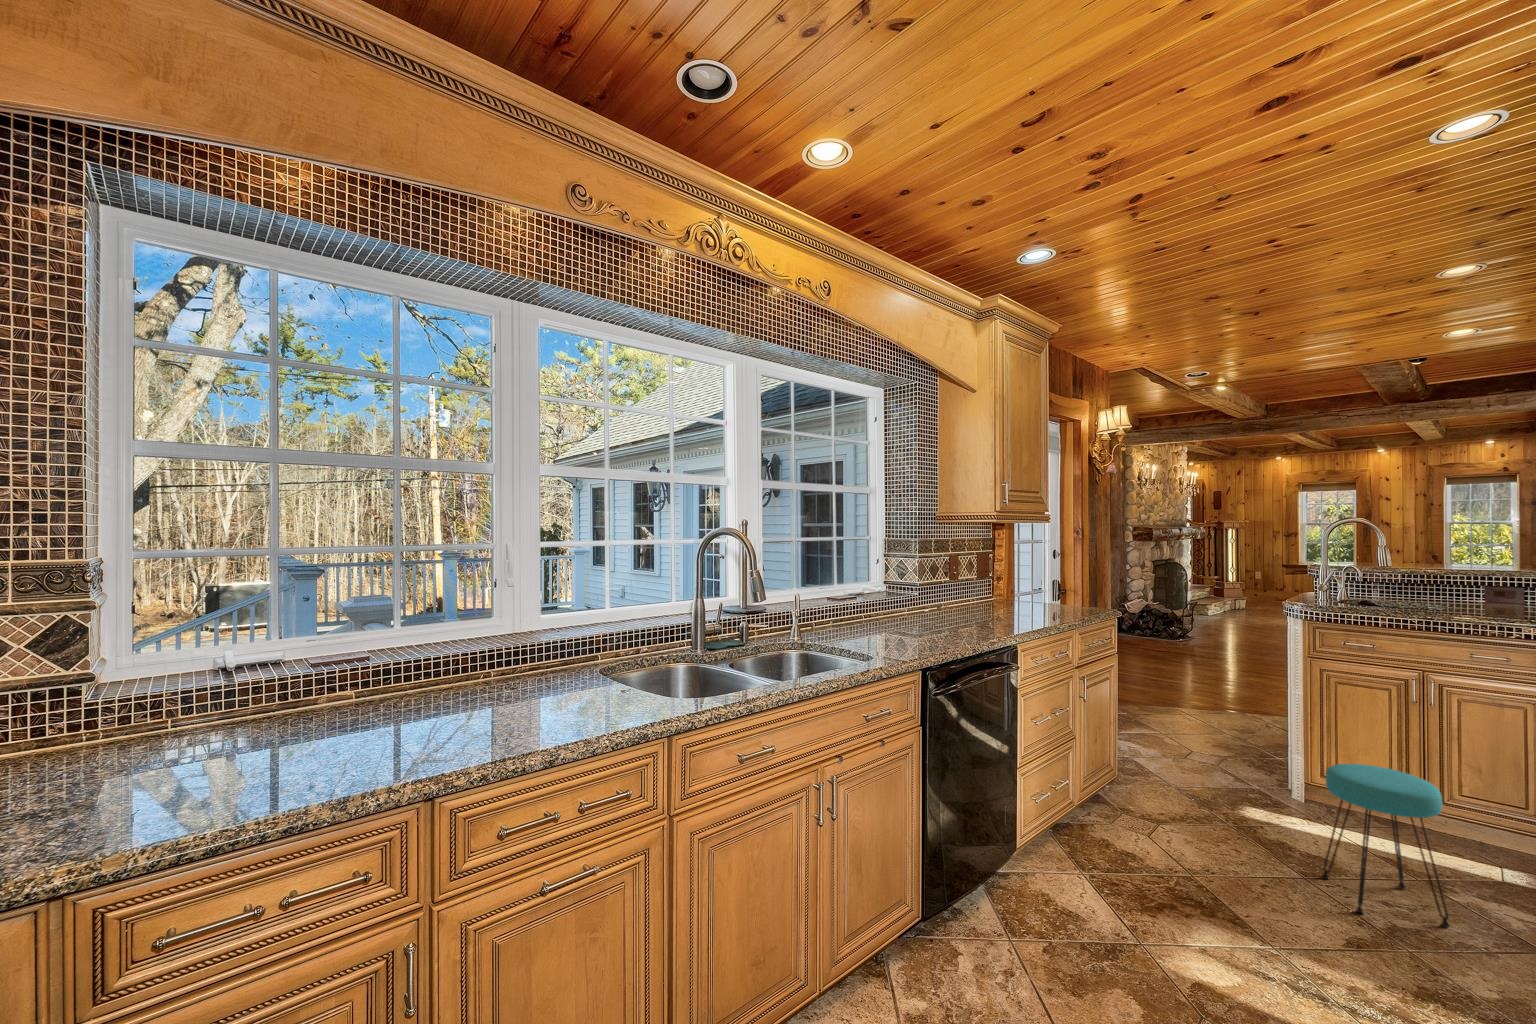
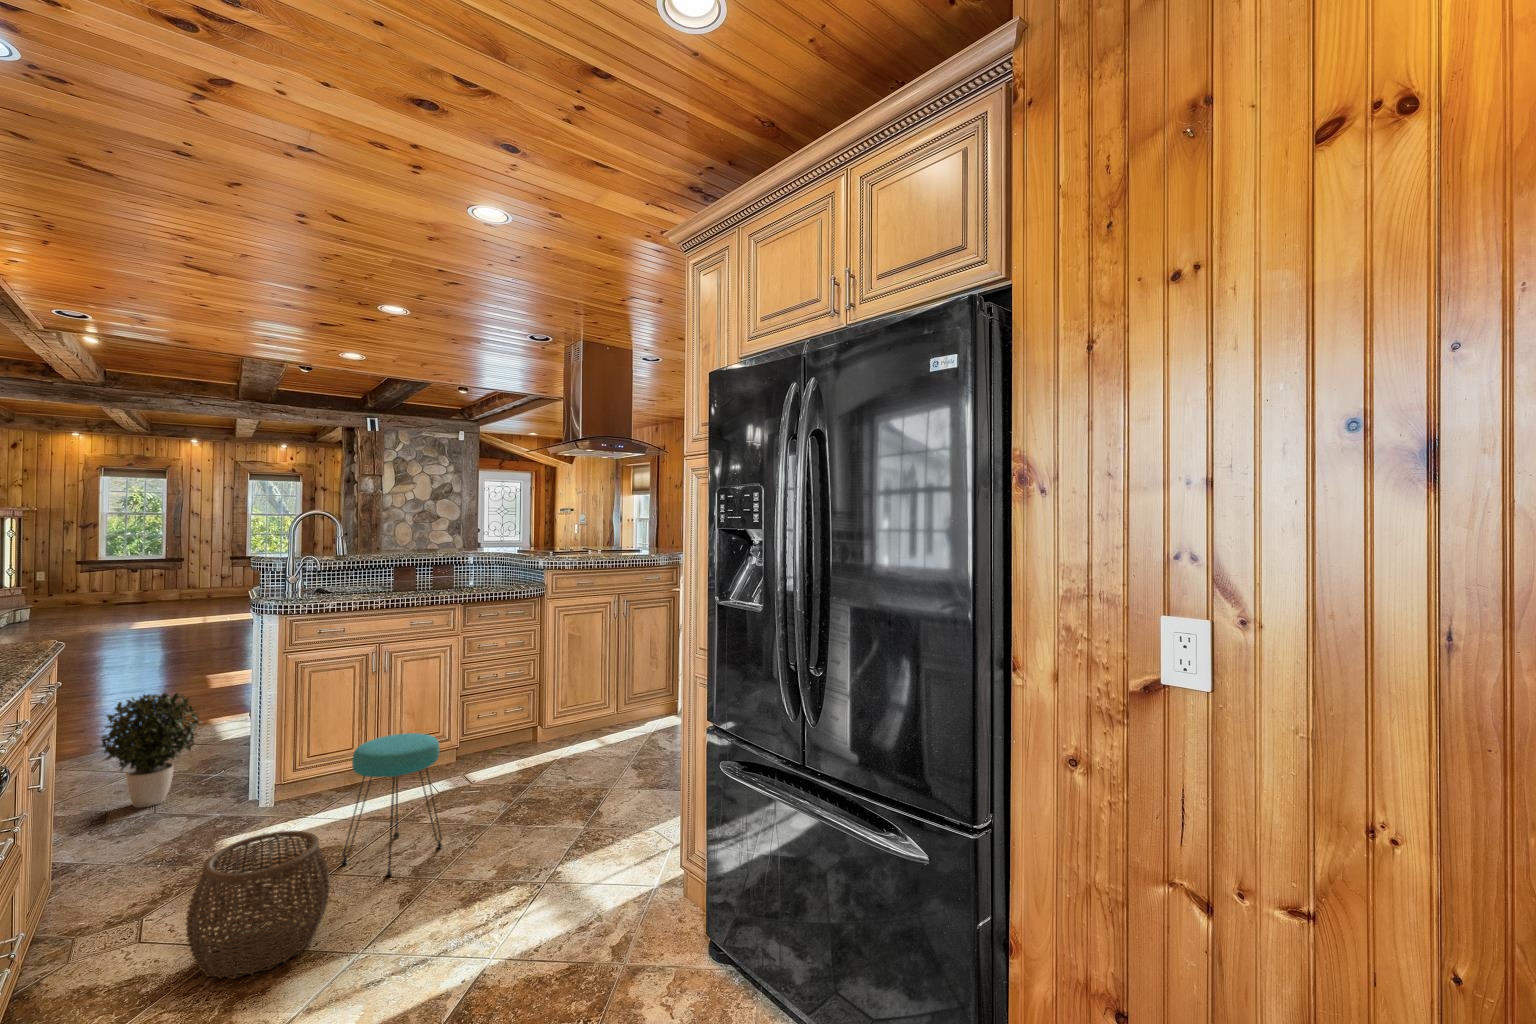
potted plant: none [1181,668,1258,761] -> present [101,693,201,808]
woven basket: none [1150,793,1267,912] -> present [186,831,330,979]

